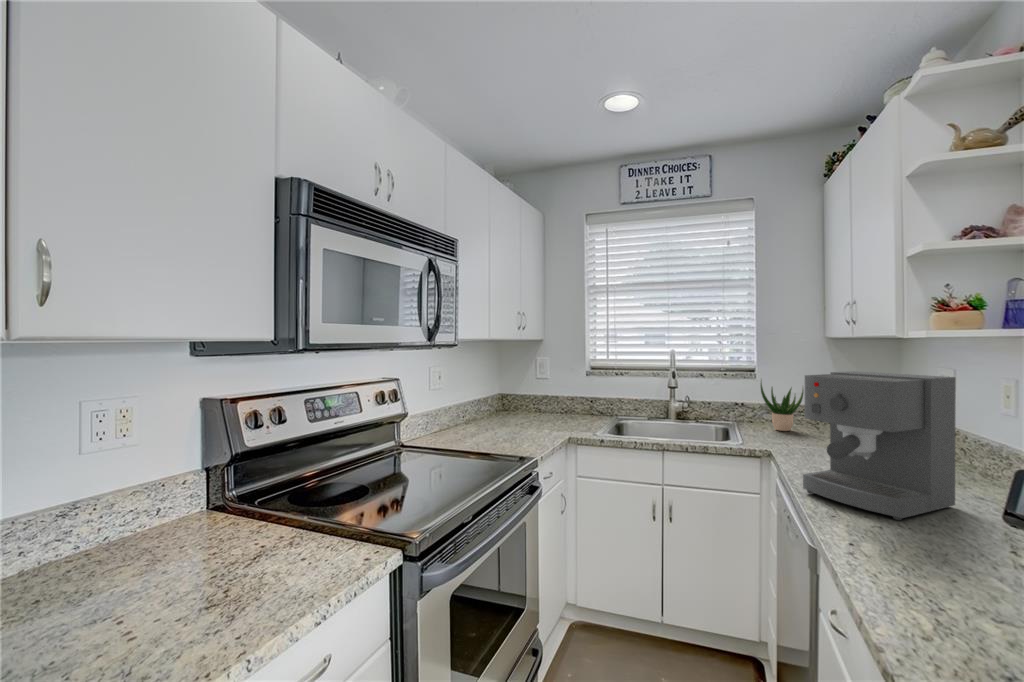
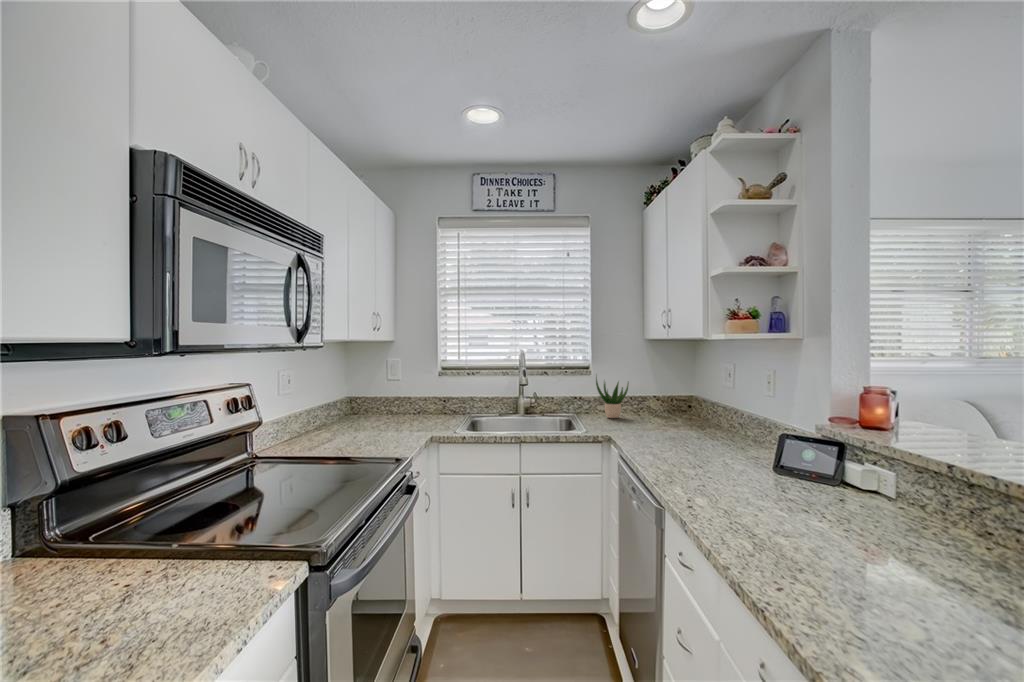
coffee maker: present [803,371,956,520] -> none [645,366,744,479]

